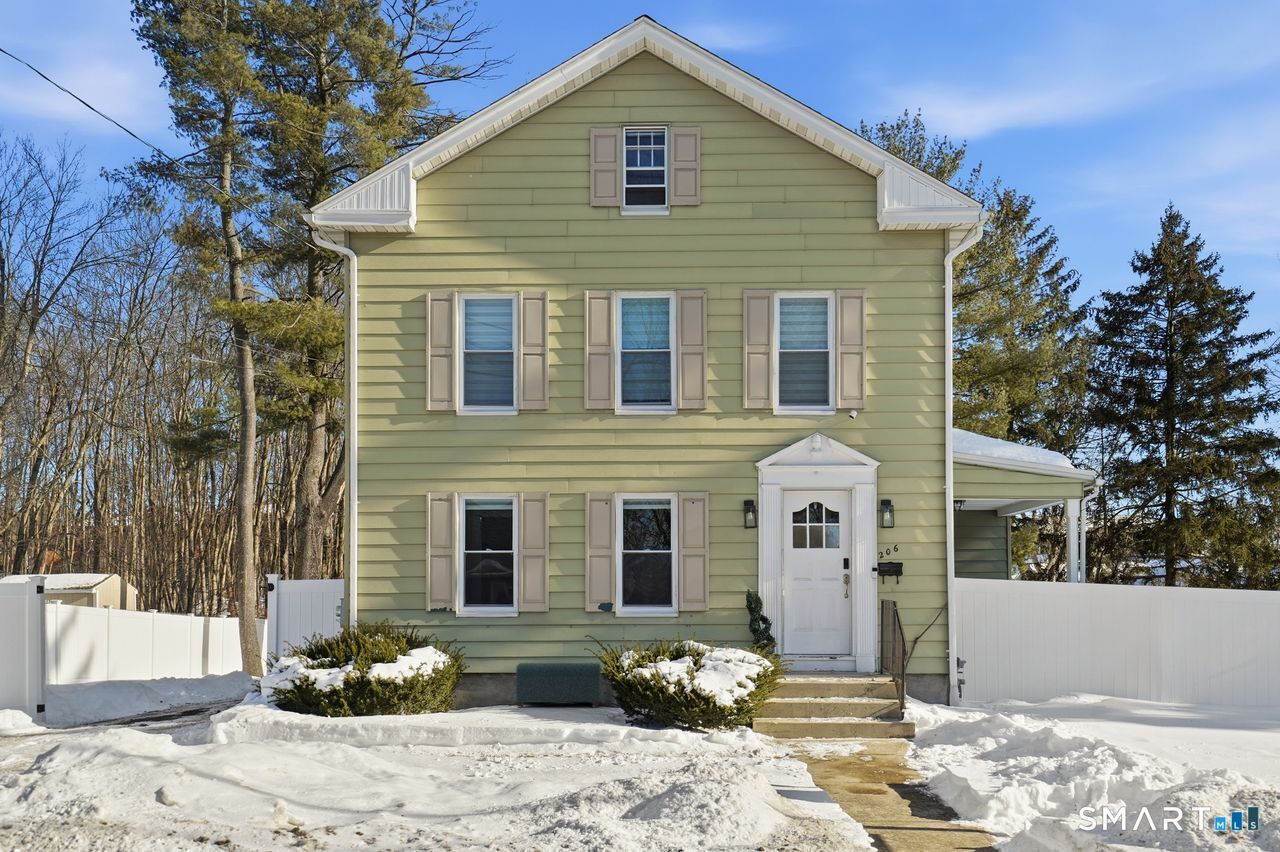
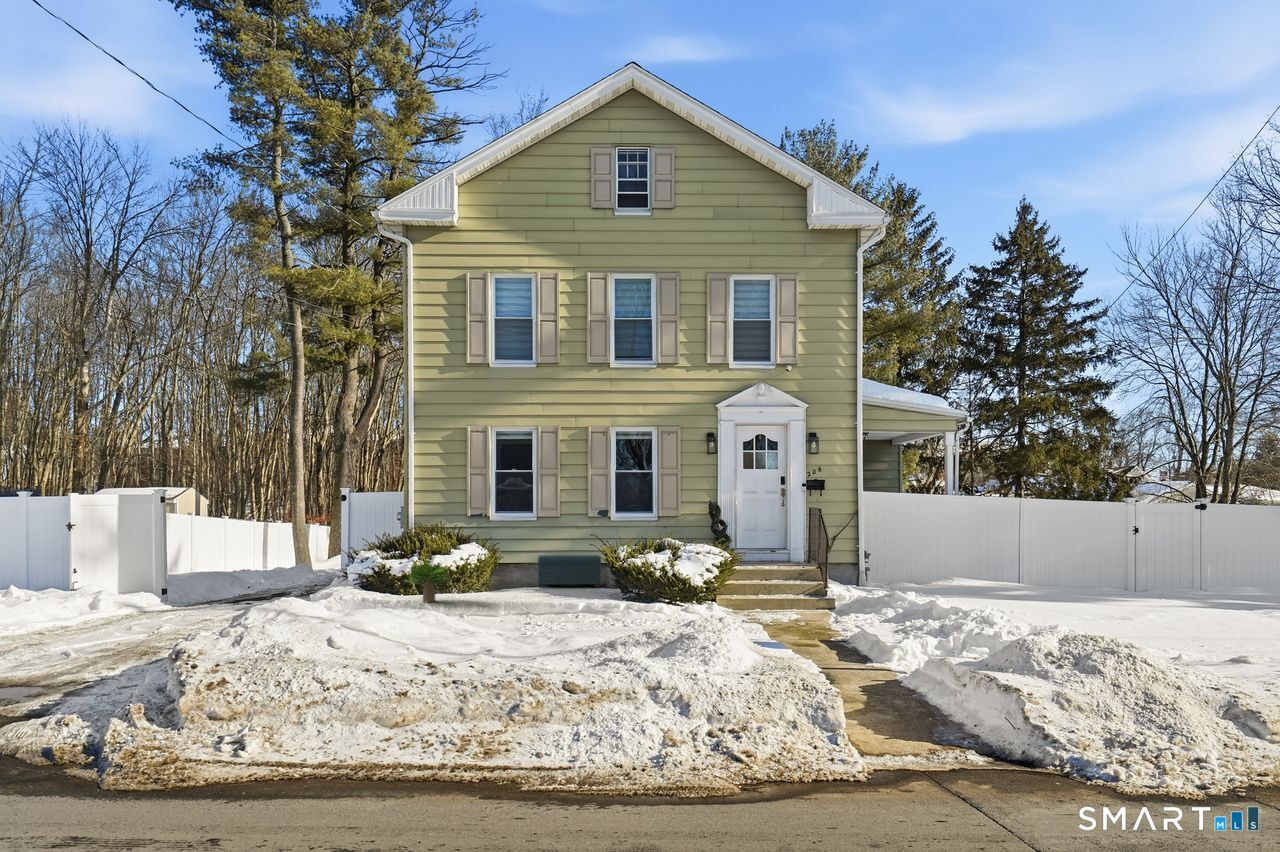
potted plant: none [329,670,398,727] -> present [409,563,449,602]

